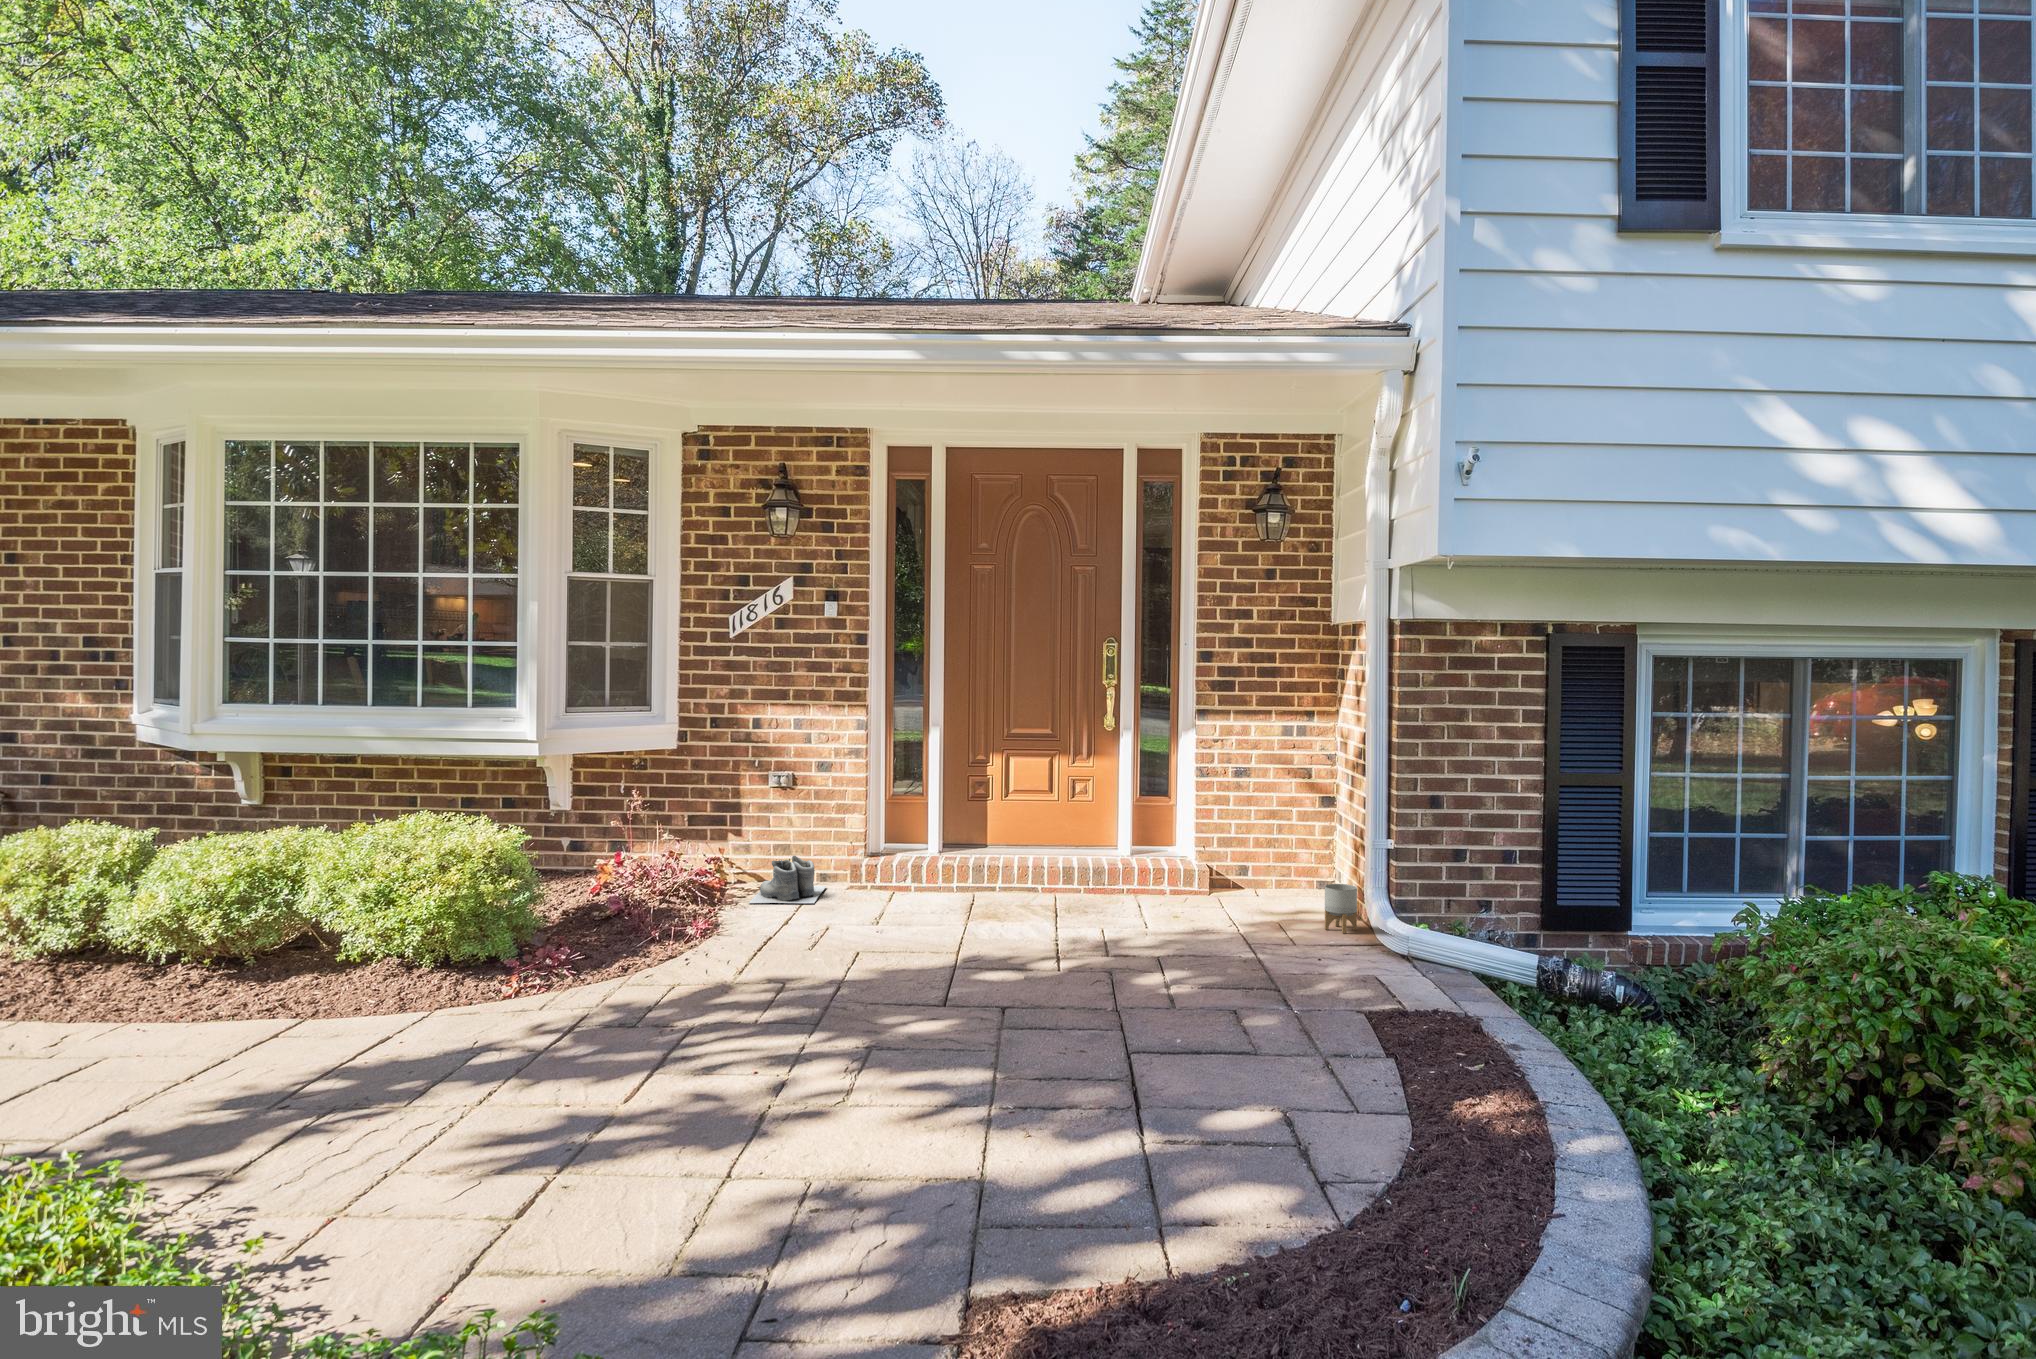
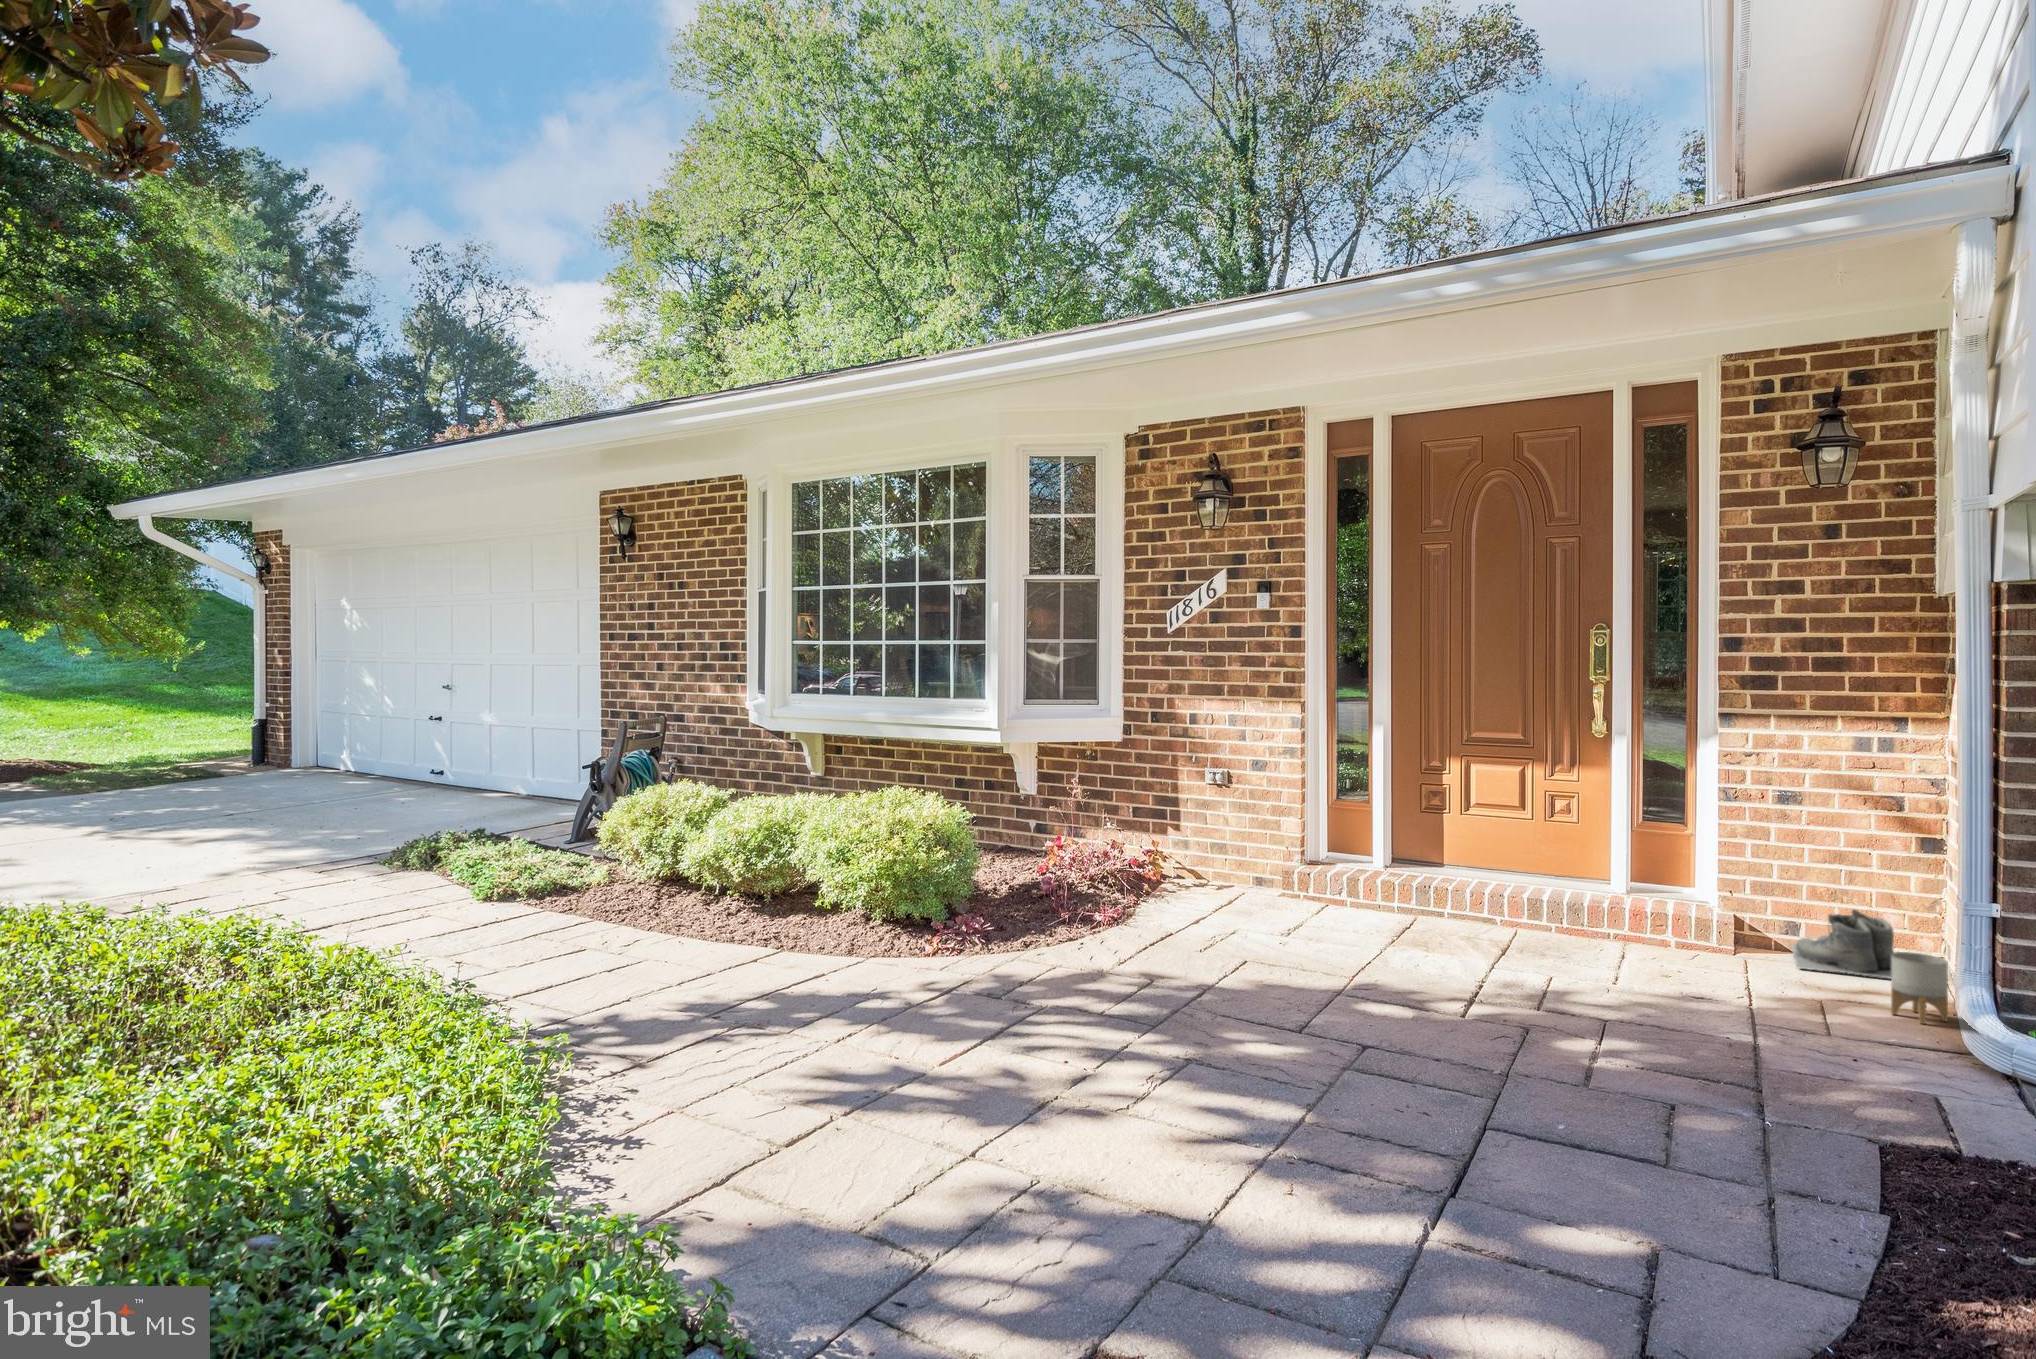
boots: present [749,856,826,903] -> present [1791,909,1894,979]

